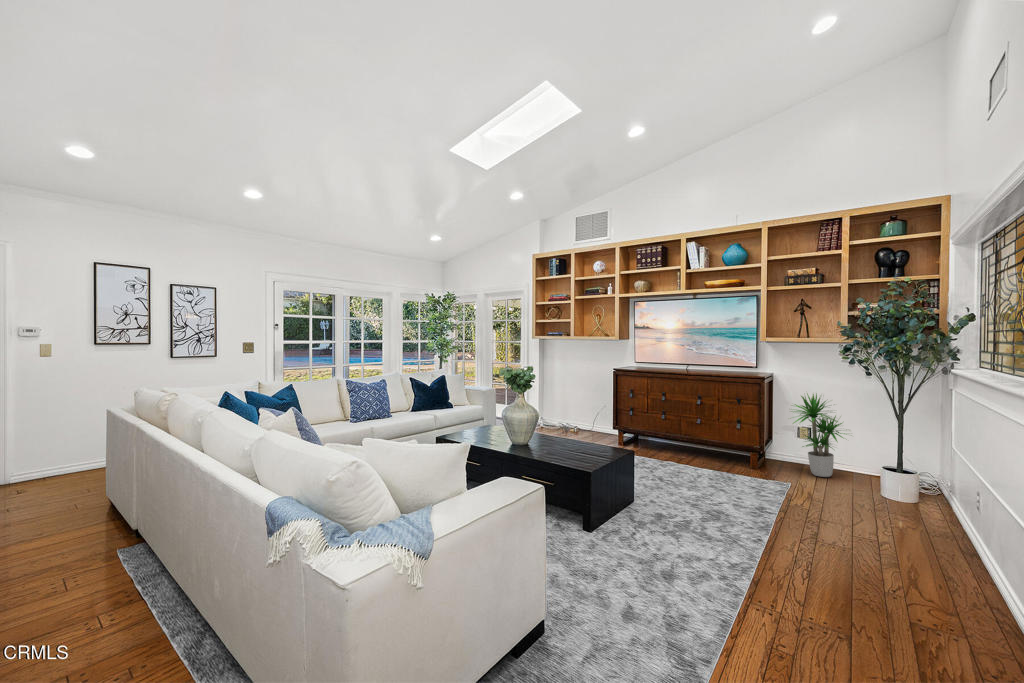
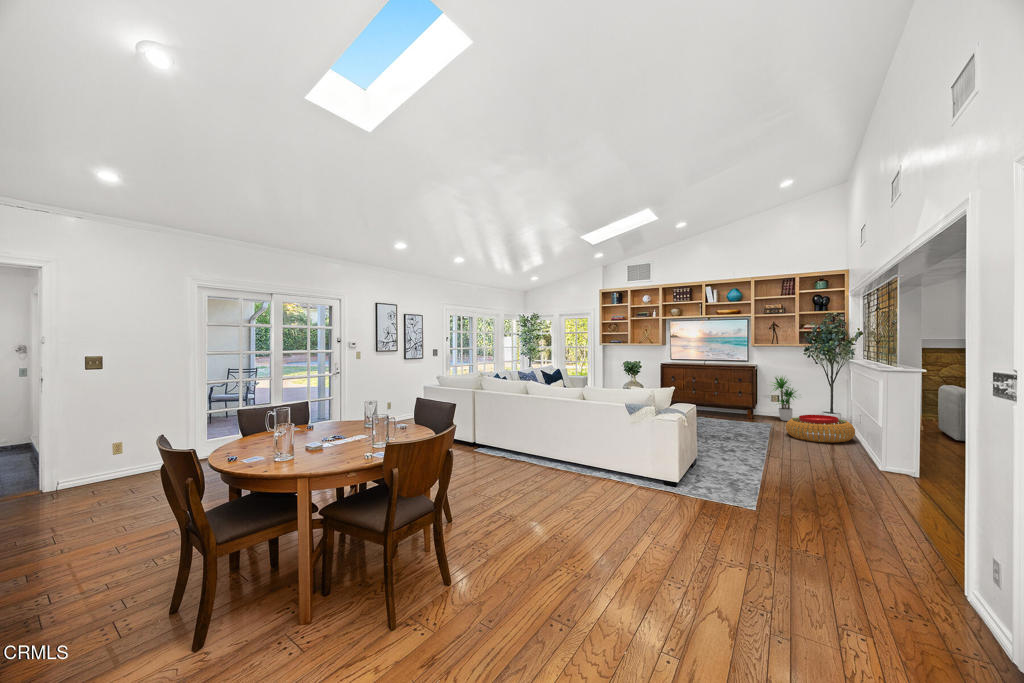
pouf: none [818,481,977,558] -> present [786,415,855,443]

